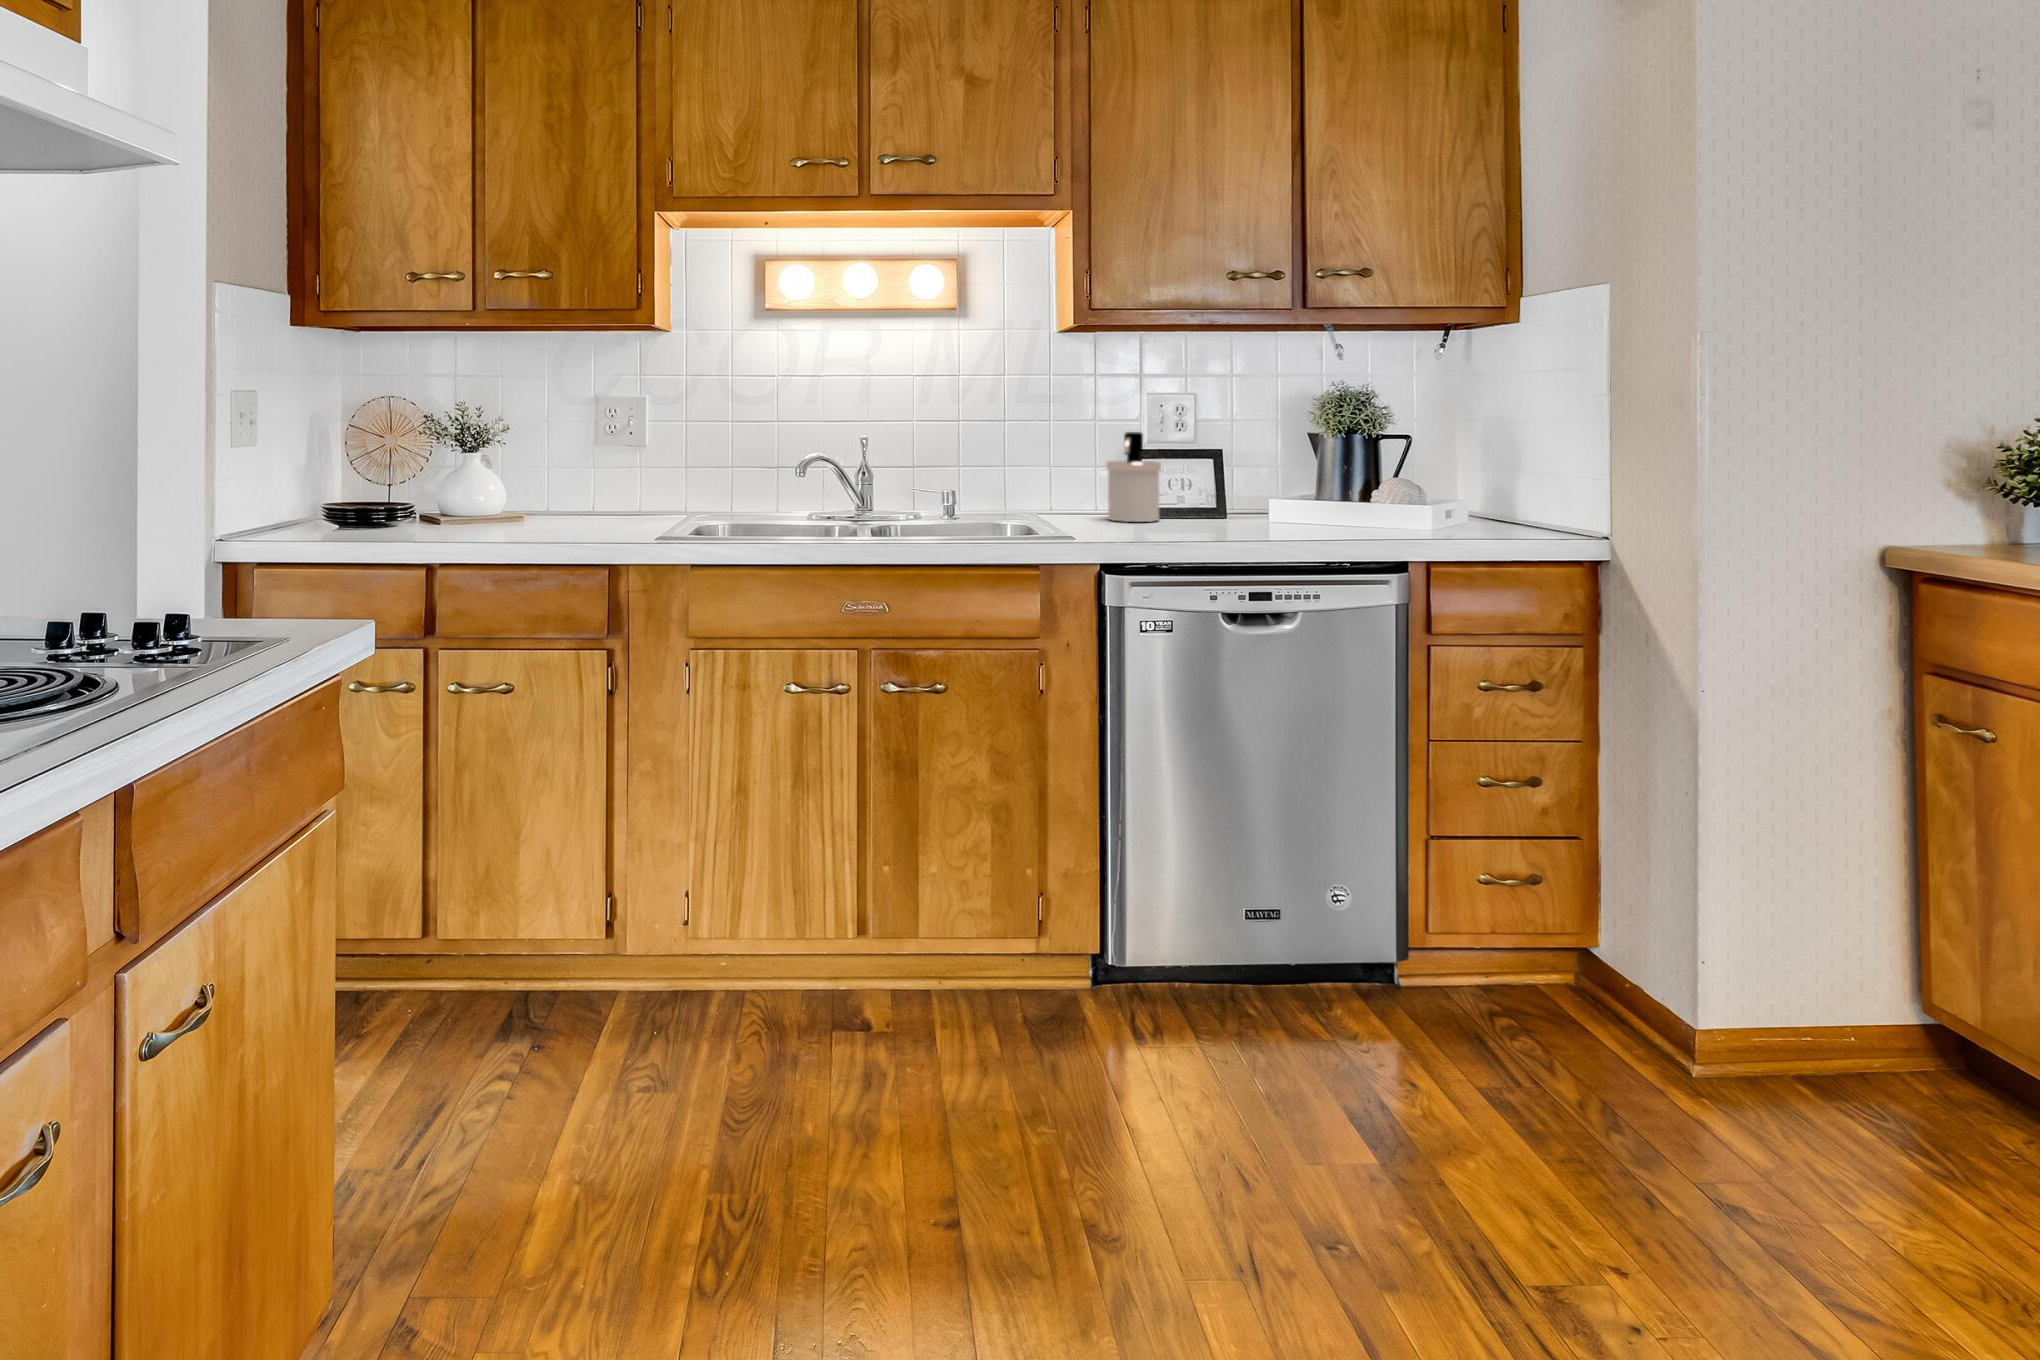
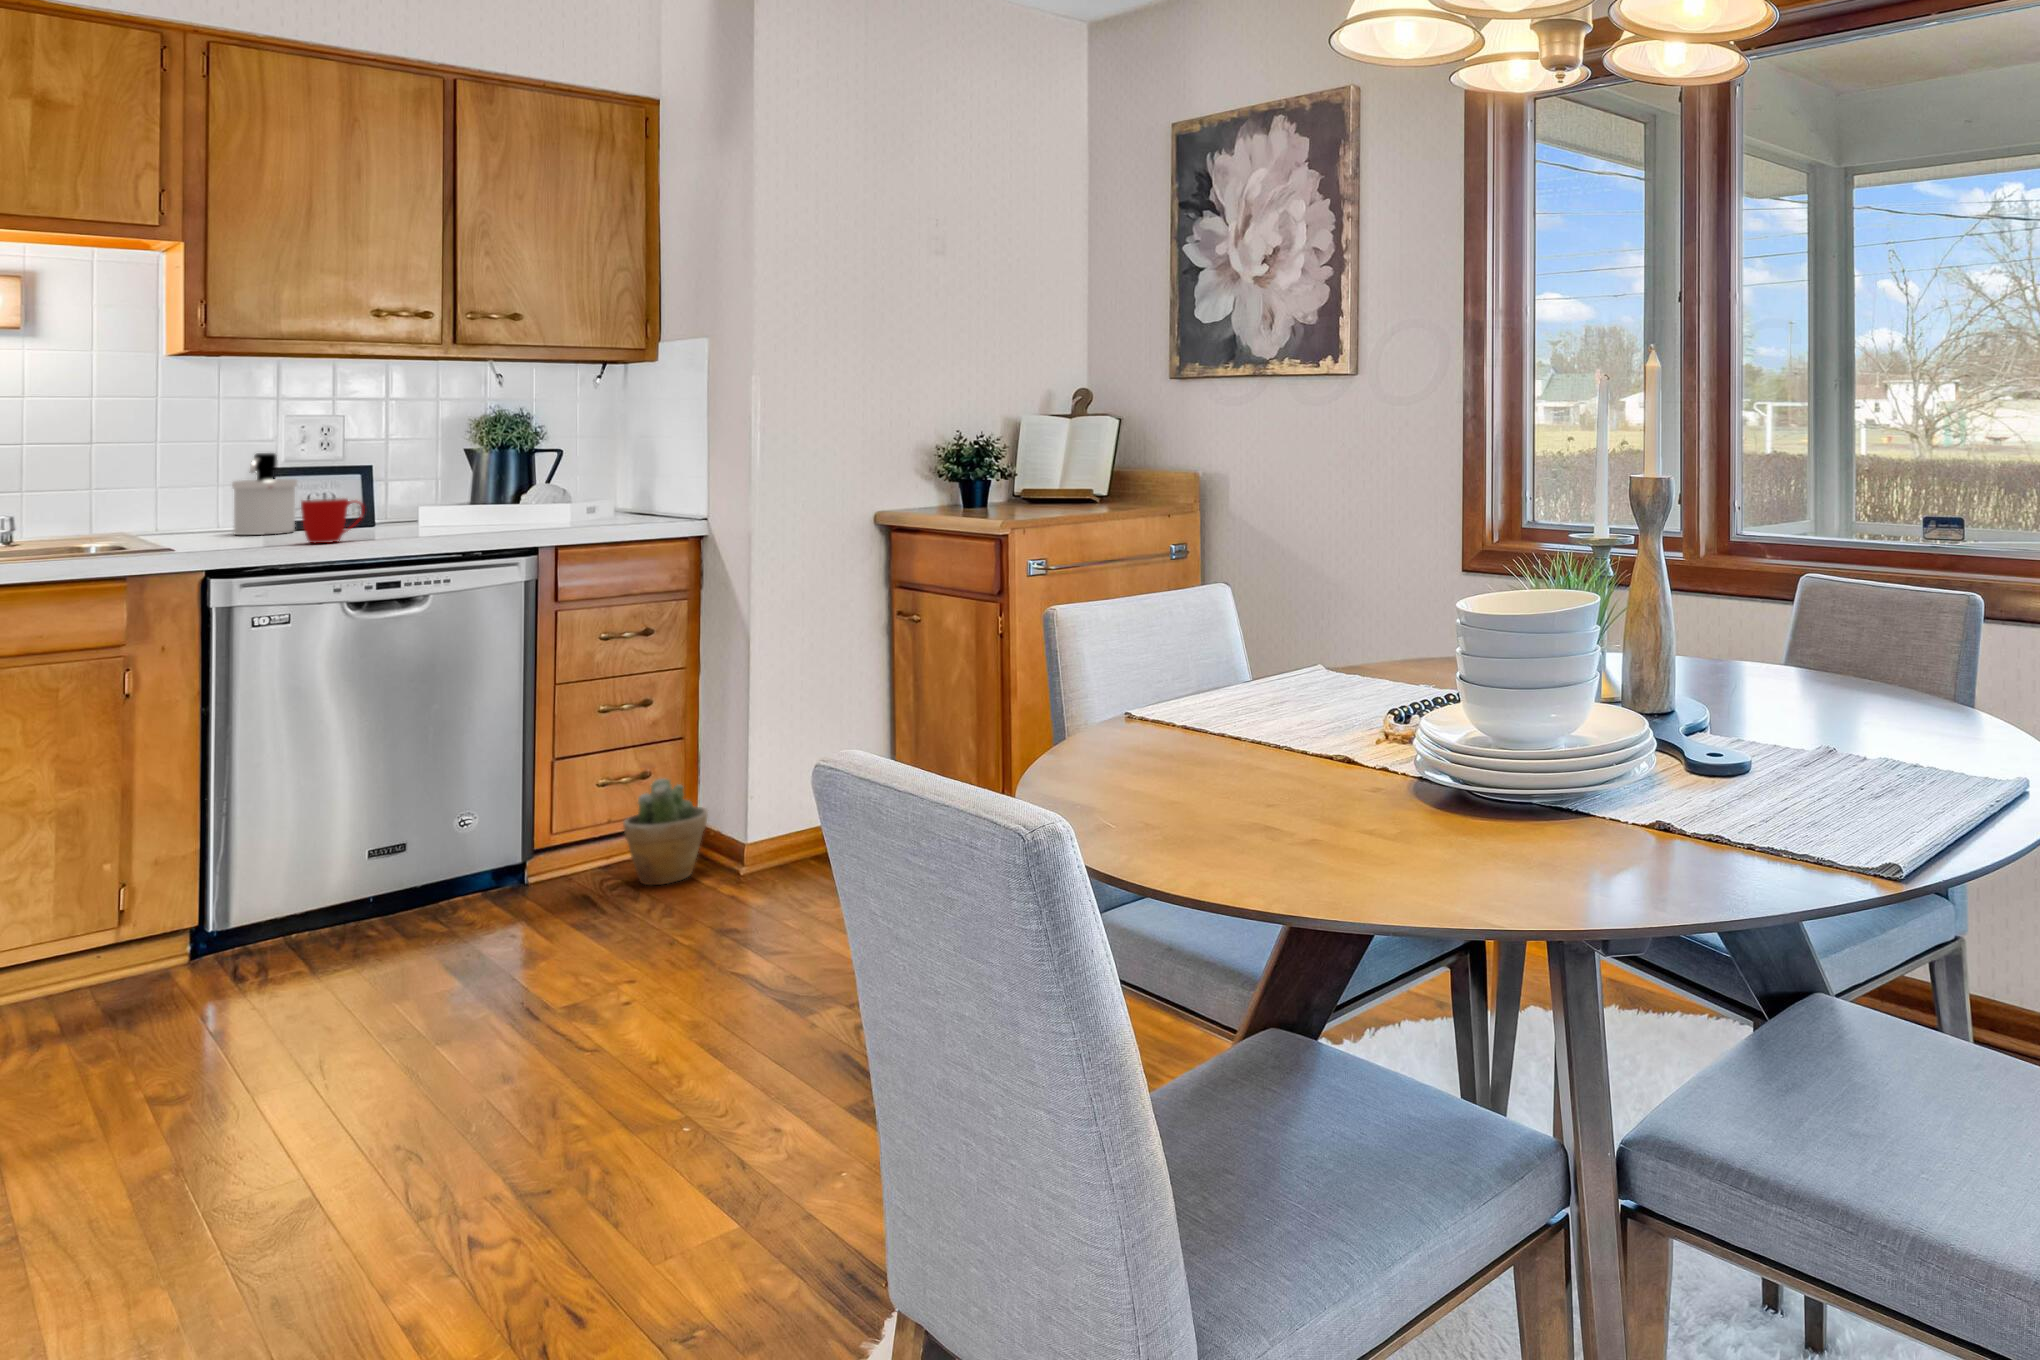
mug: none [1175,489,1233,540] -> present [301,498,365,543]
potted plant: none [1521,893,1631,1044] -> present [623,779,708,885]

